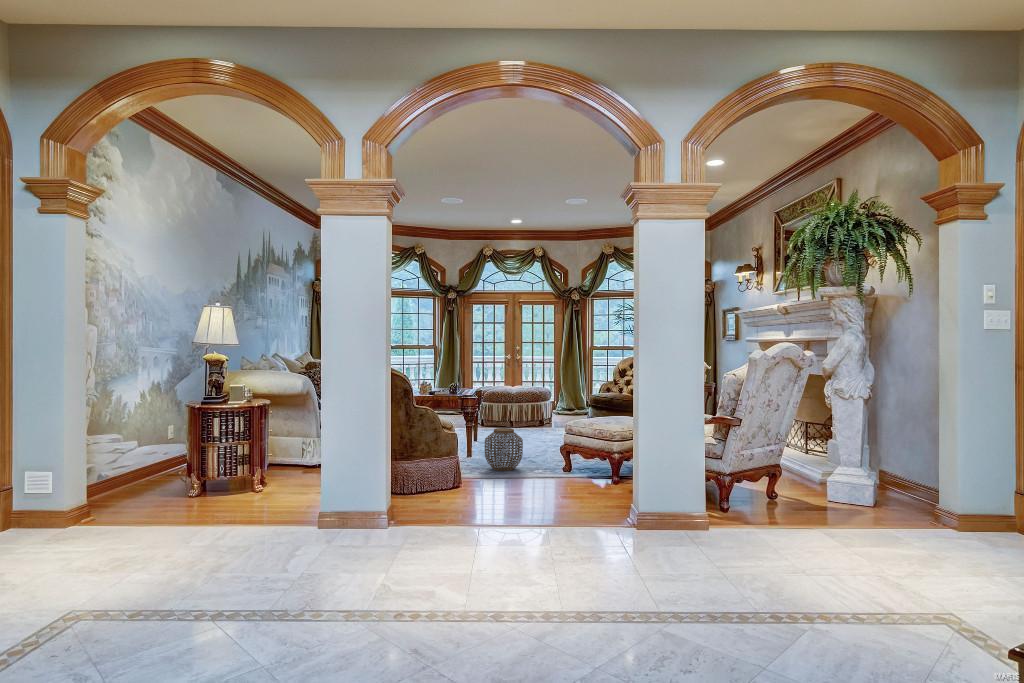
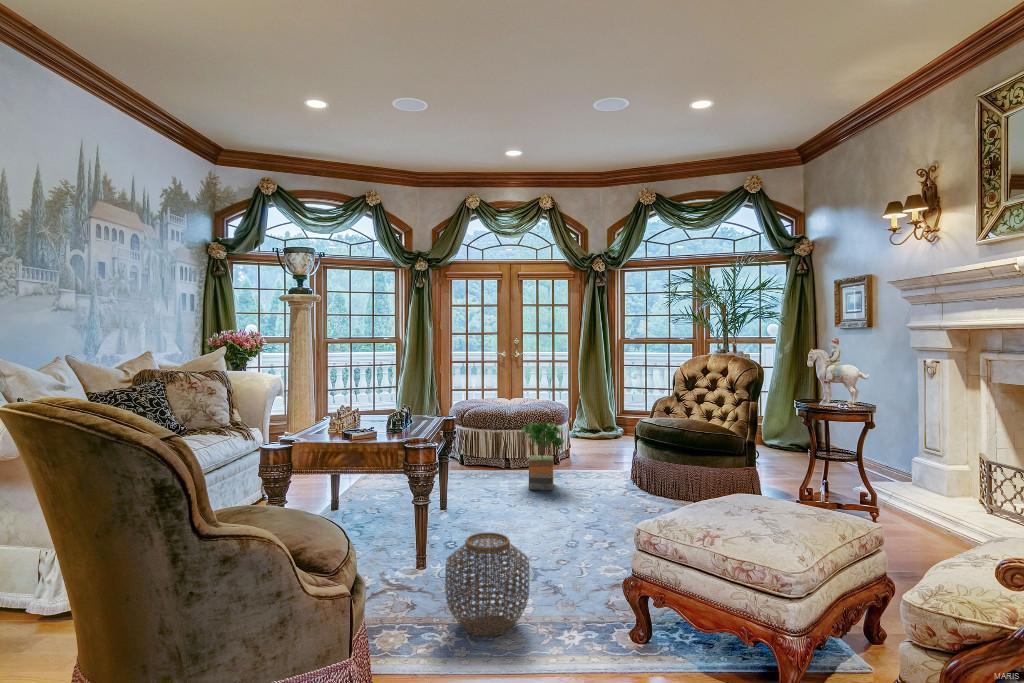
potted tree: none [520,394,548,436] -> present [522,422,564,490]

